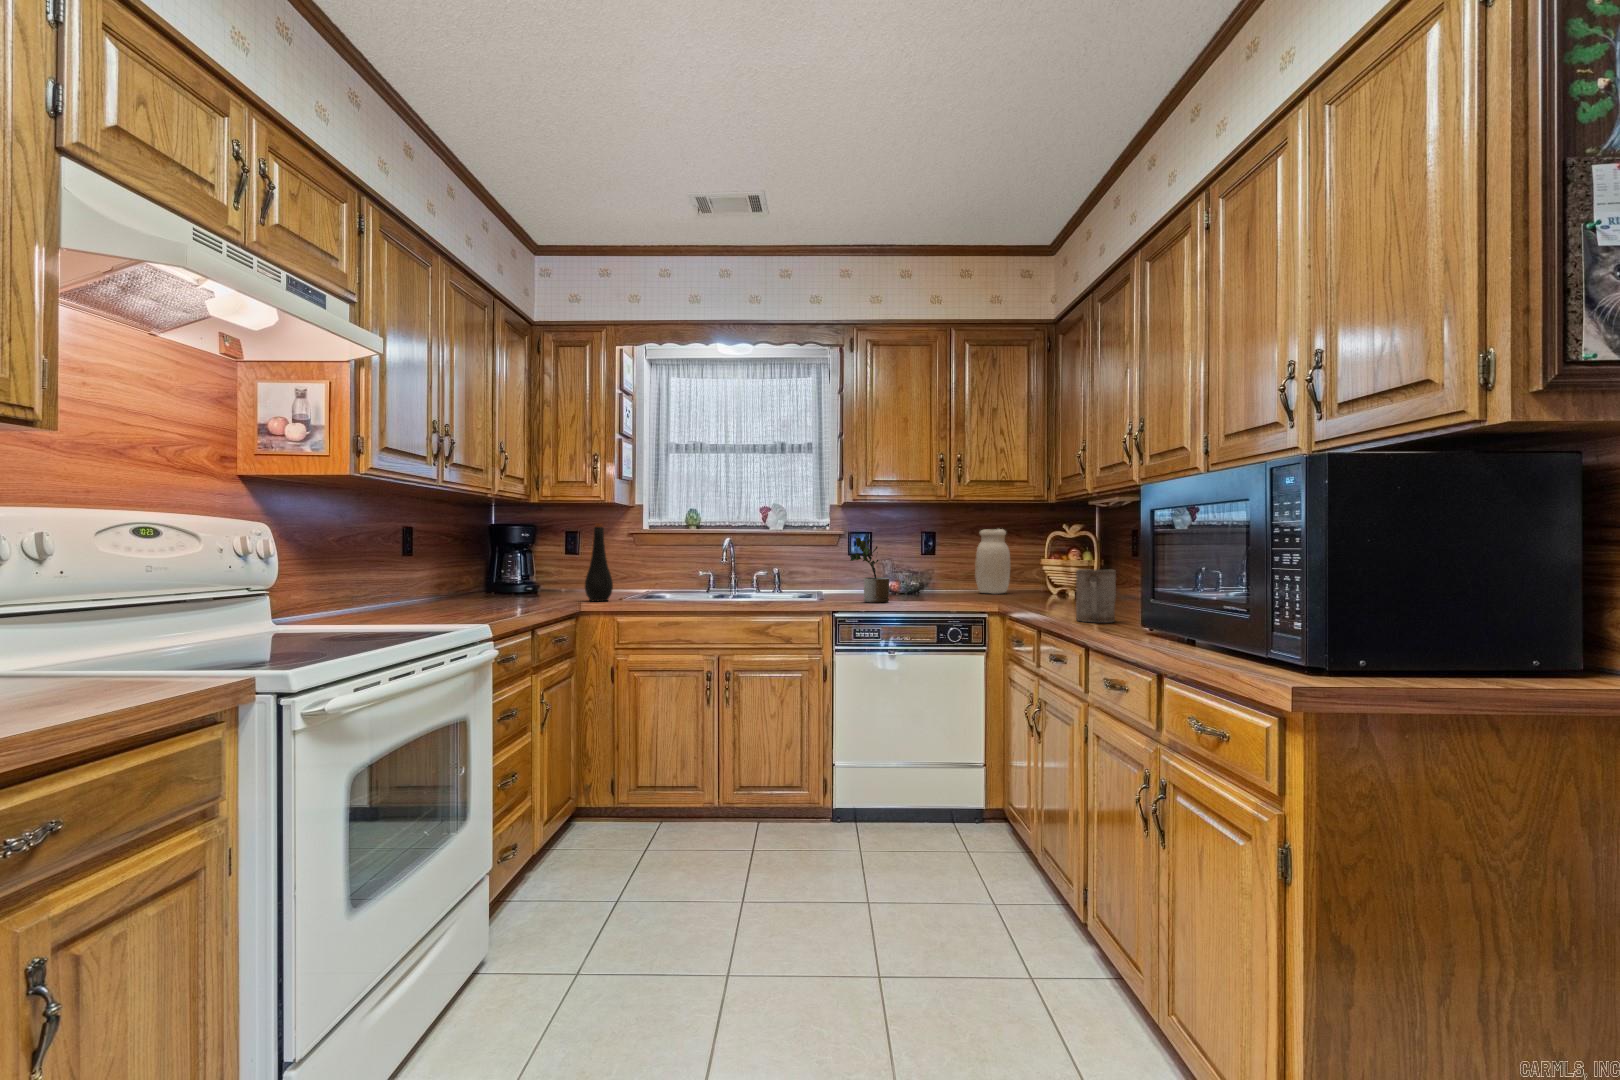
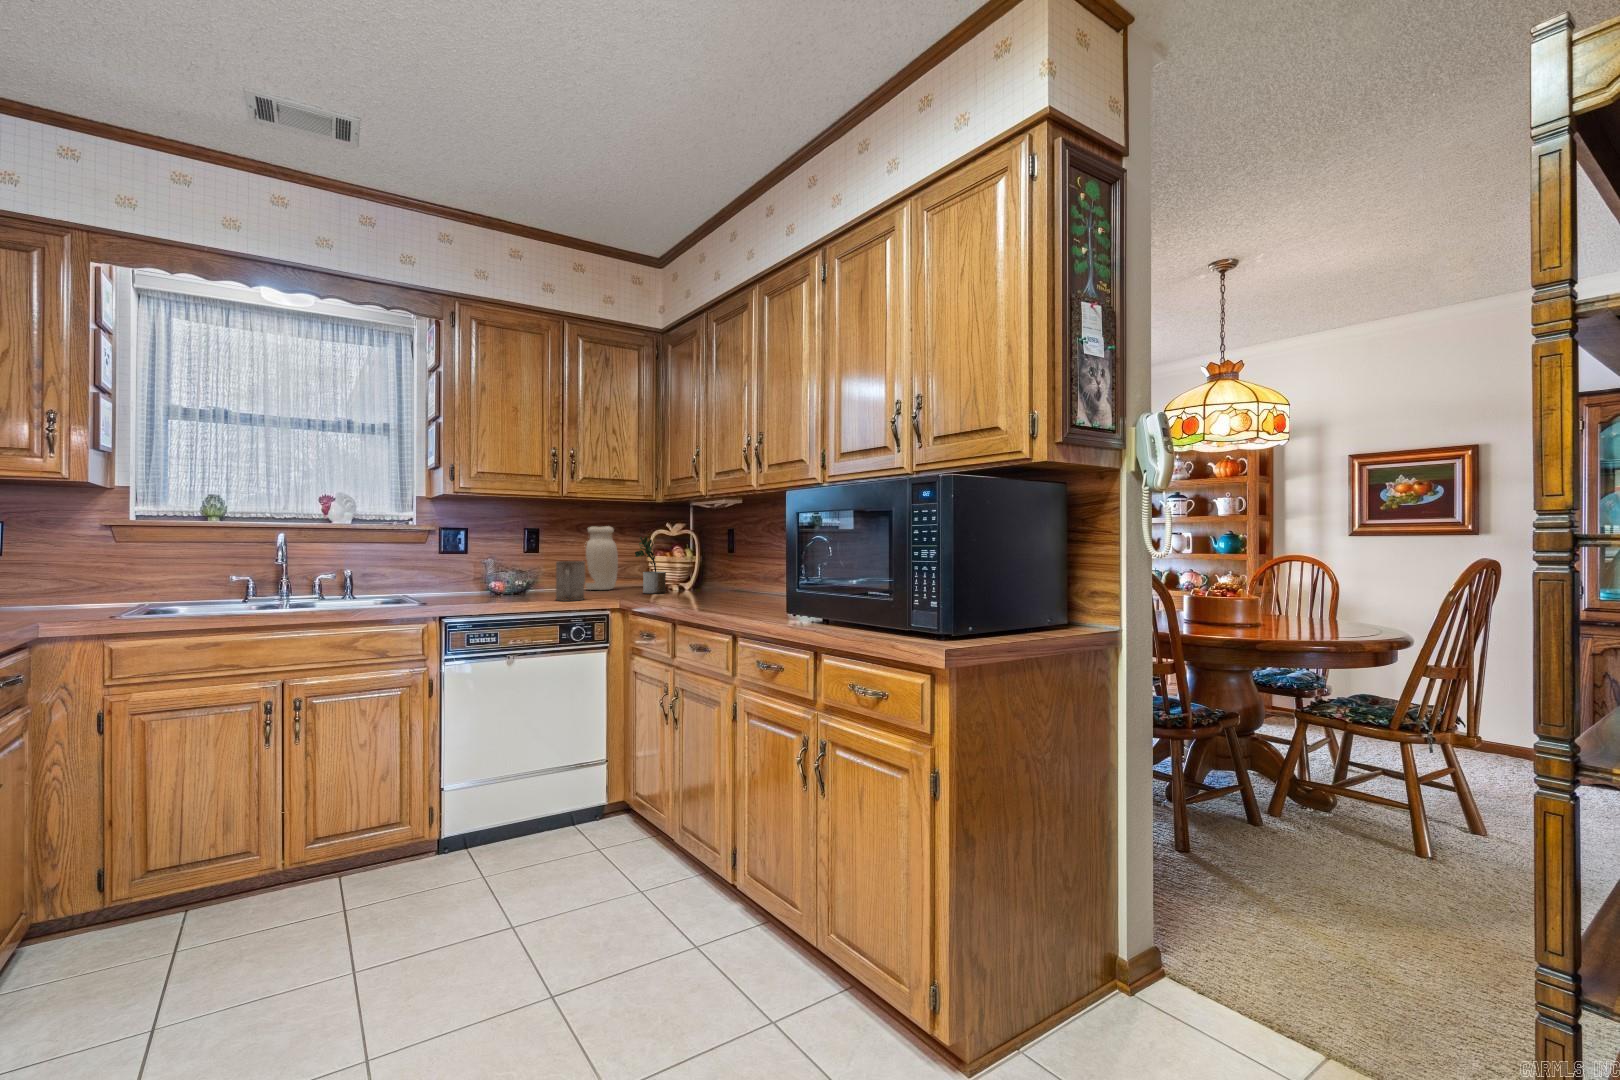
bottle: present [585,523,613,601] -> none [39,511,96,624]
potted plant: present [850,538,889,603] -> present [635,536,666,593]
mug: present [1076,569,1116,622] -> present [556,561,585,601]

